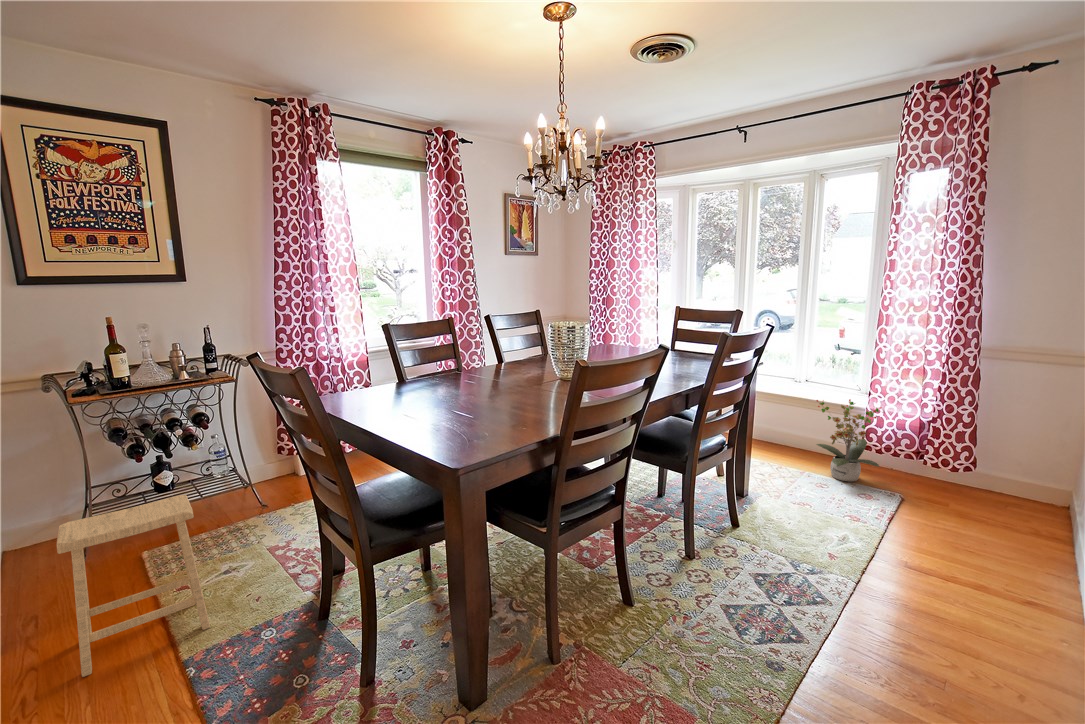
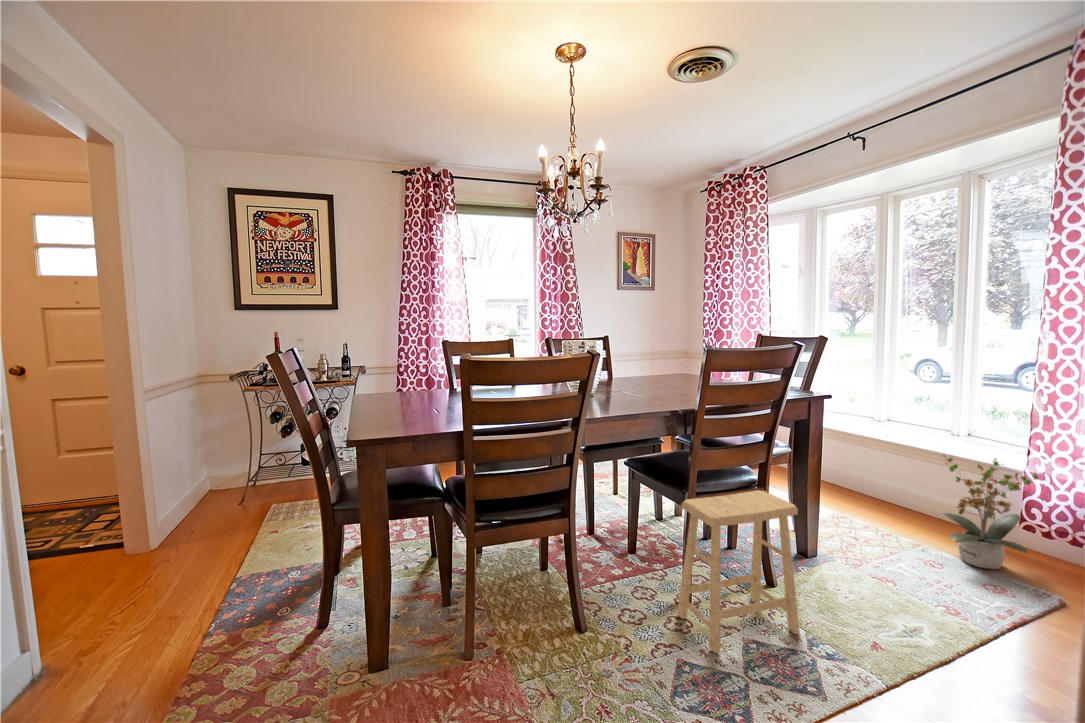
footstool: present [56,495,210,677] -> present [677,491,800,653]

